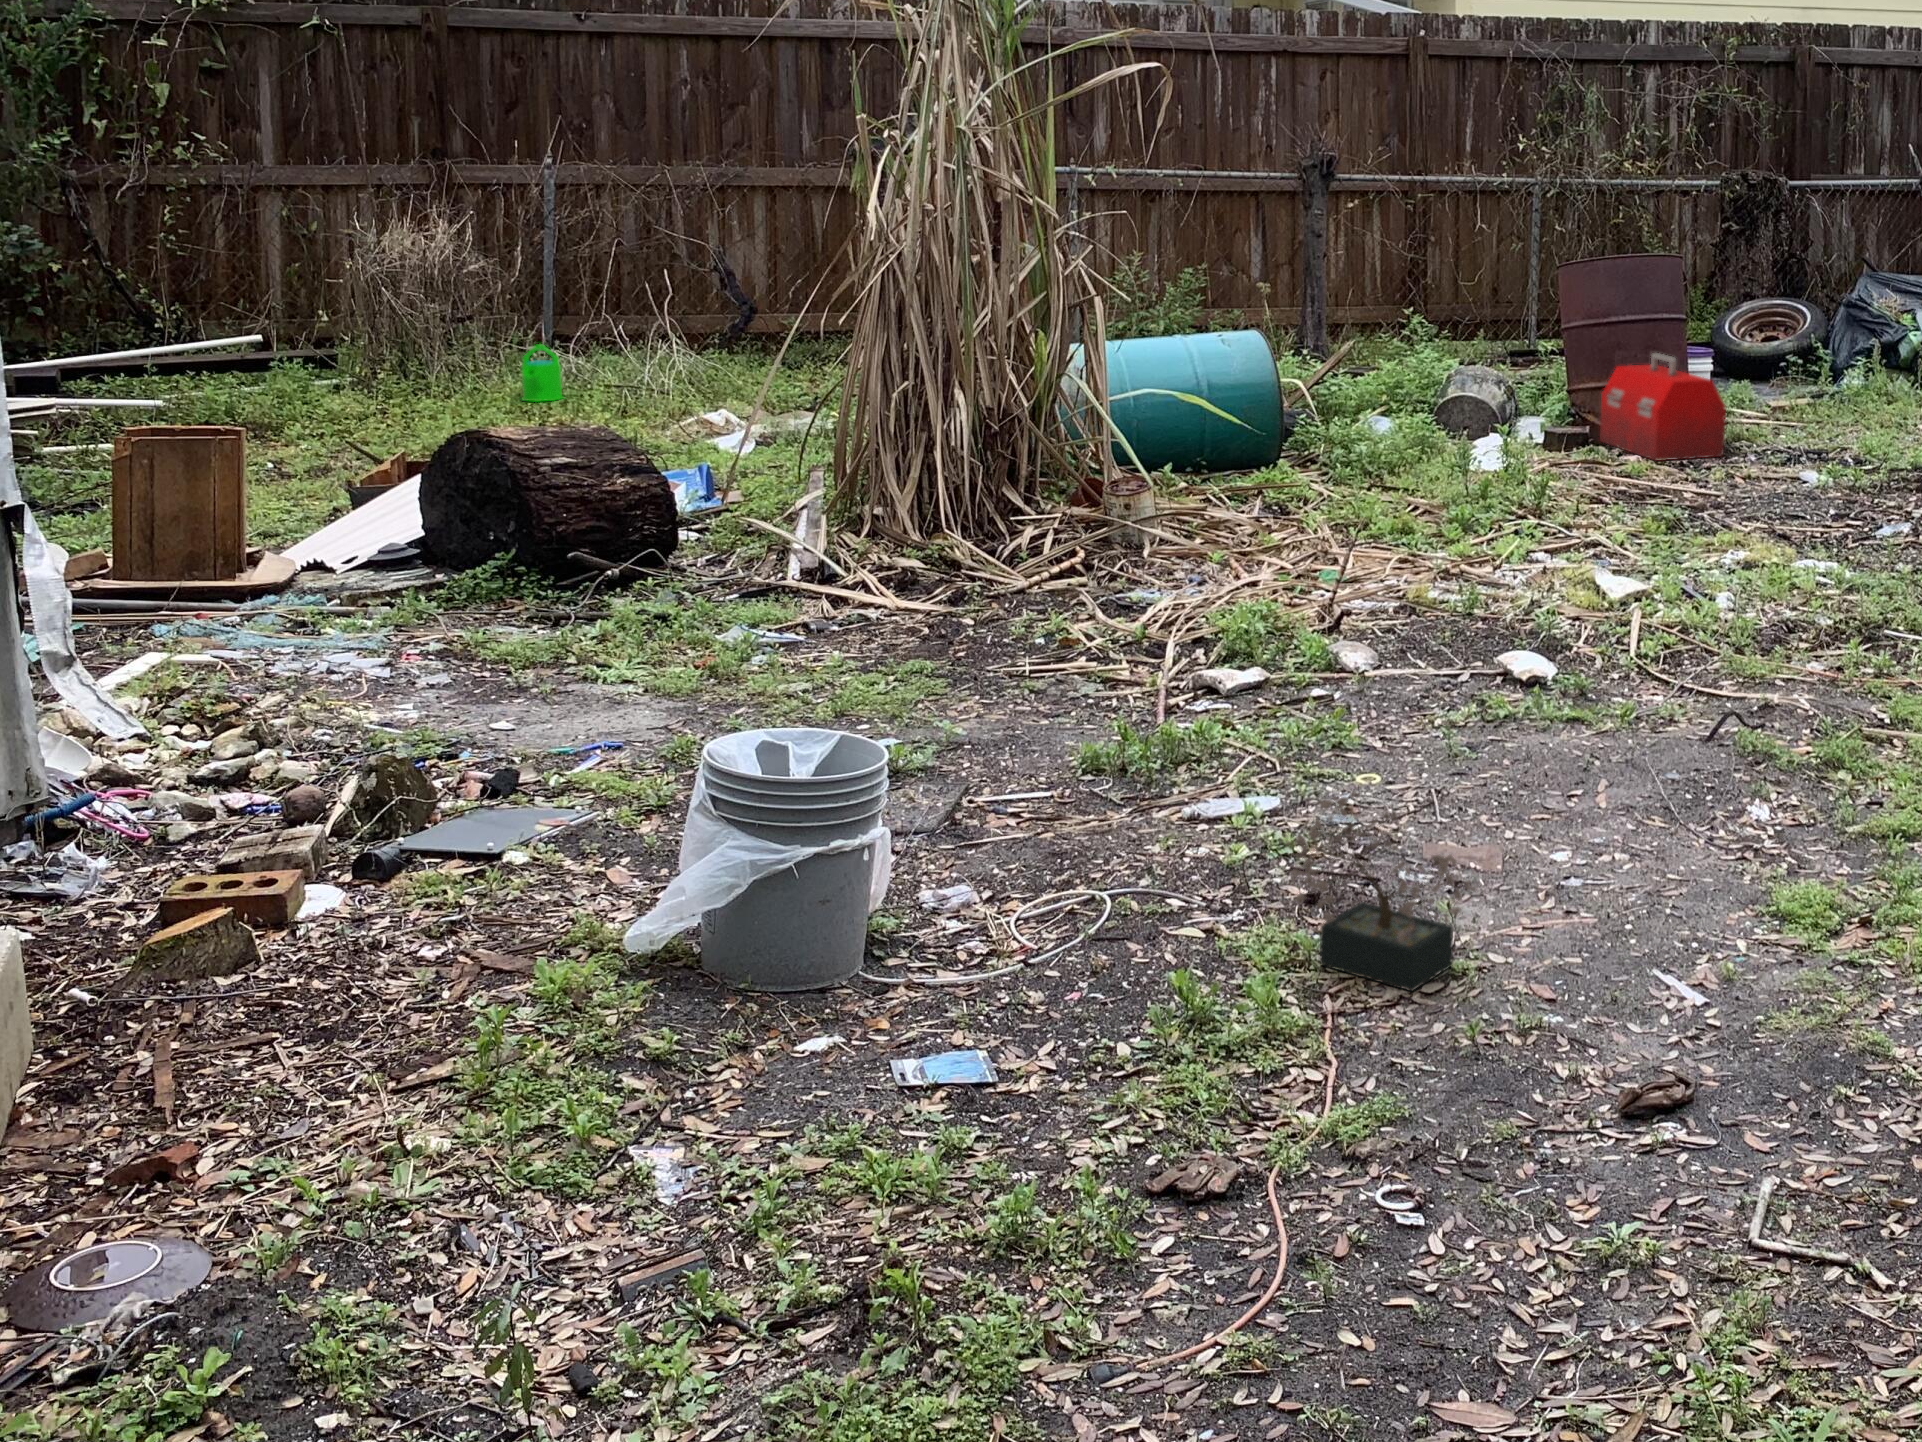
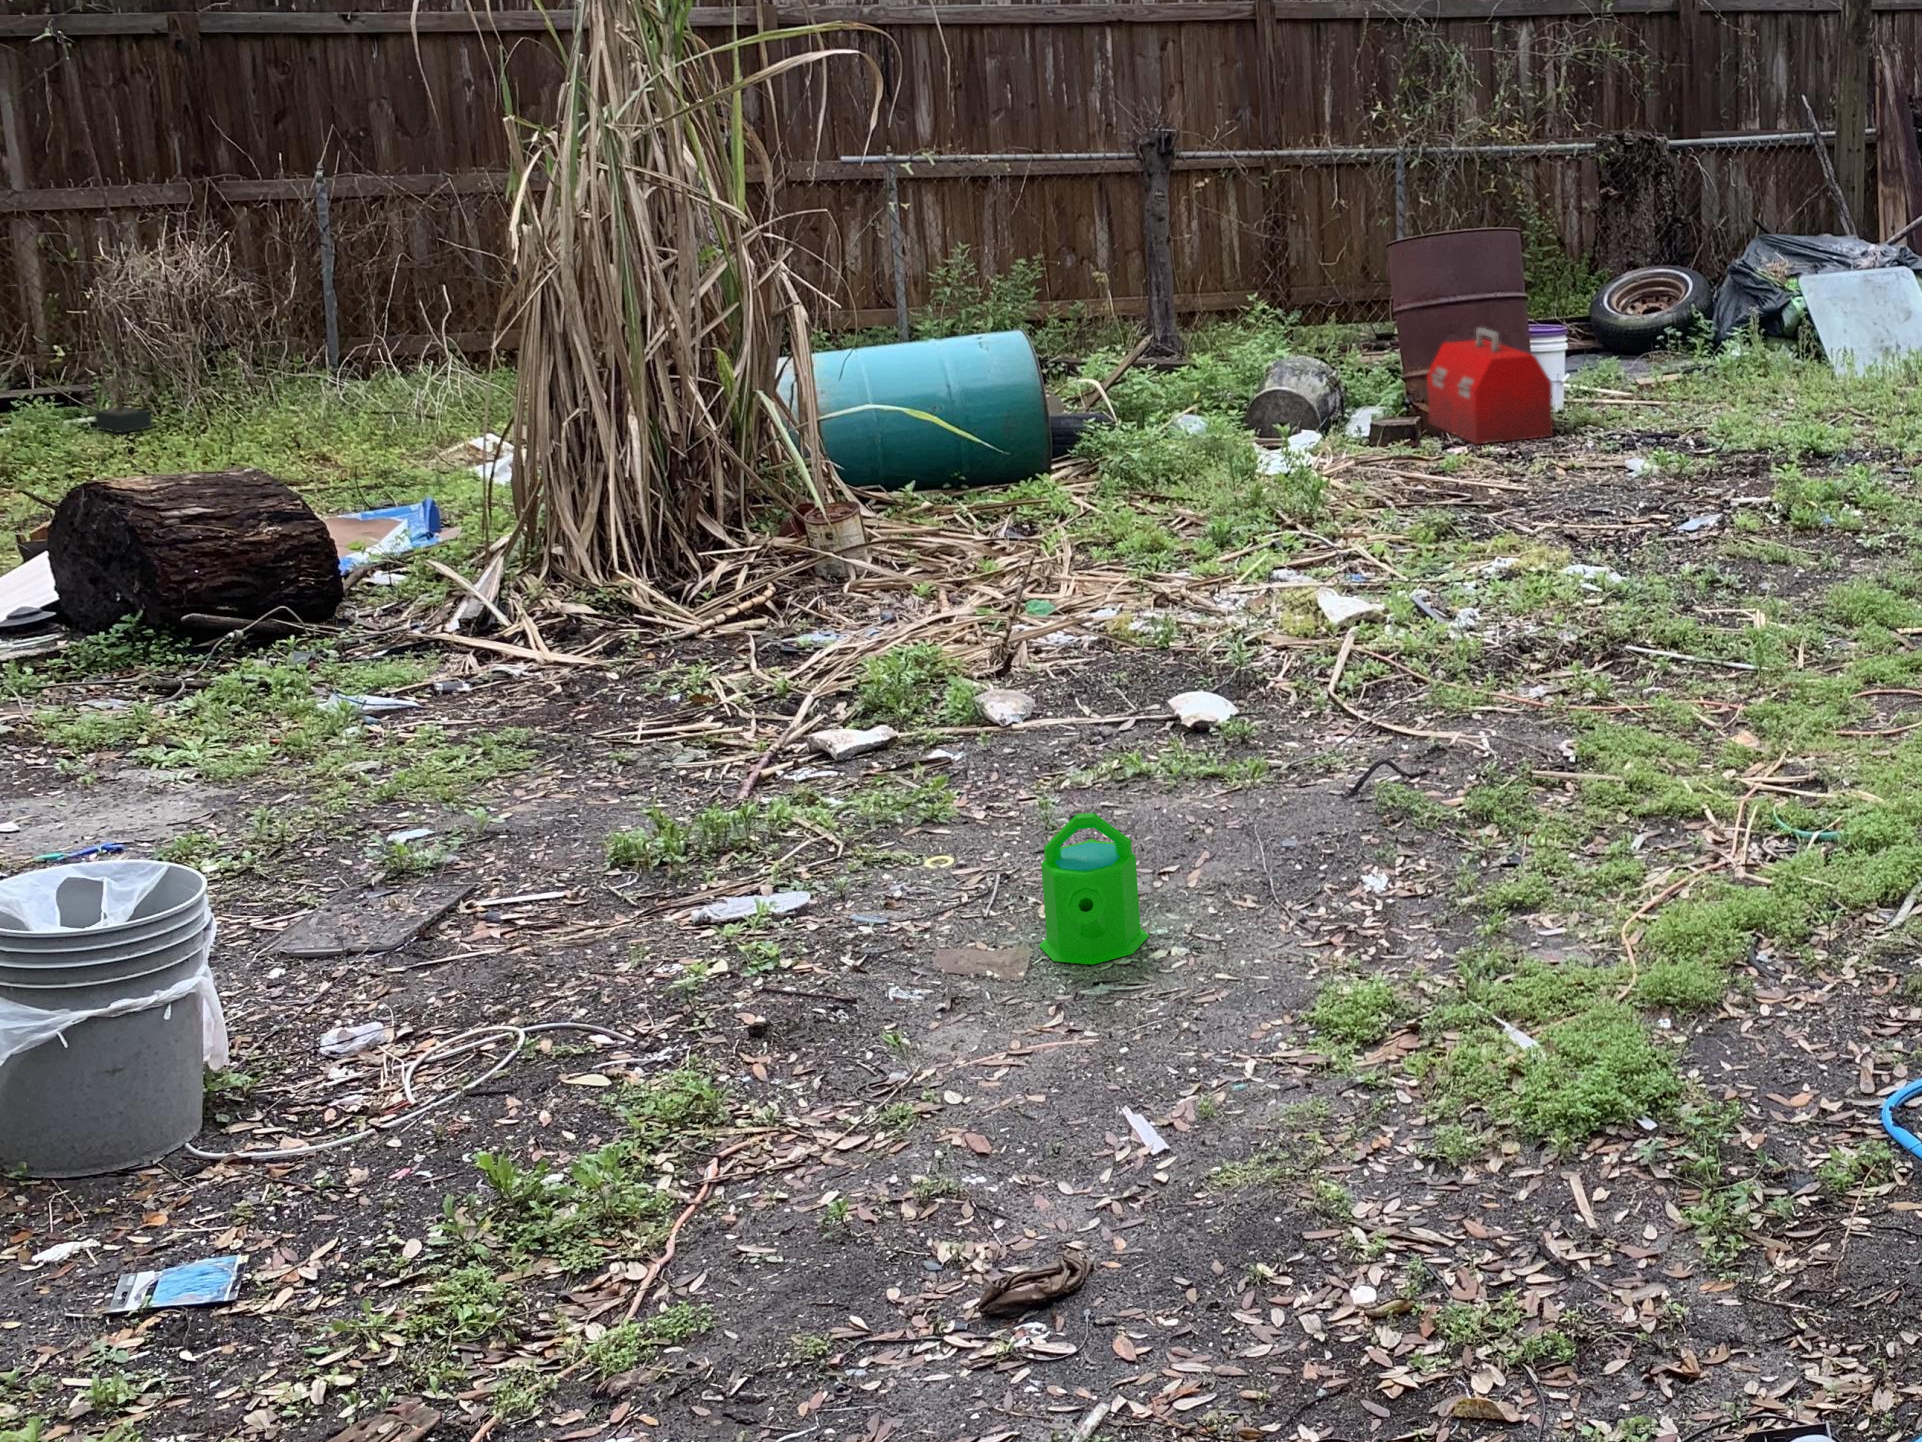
watering can: present [521,344,565,402] -> present [1039,813,1149,965]
decorative plant: present [1283,792,1476,991] -> present [73,360,156,433]

